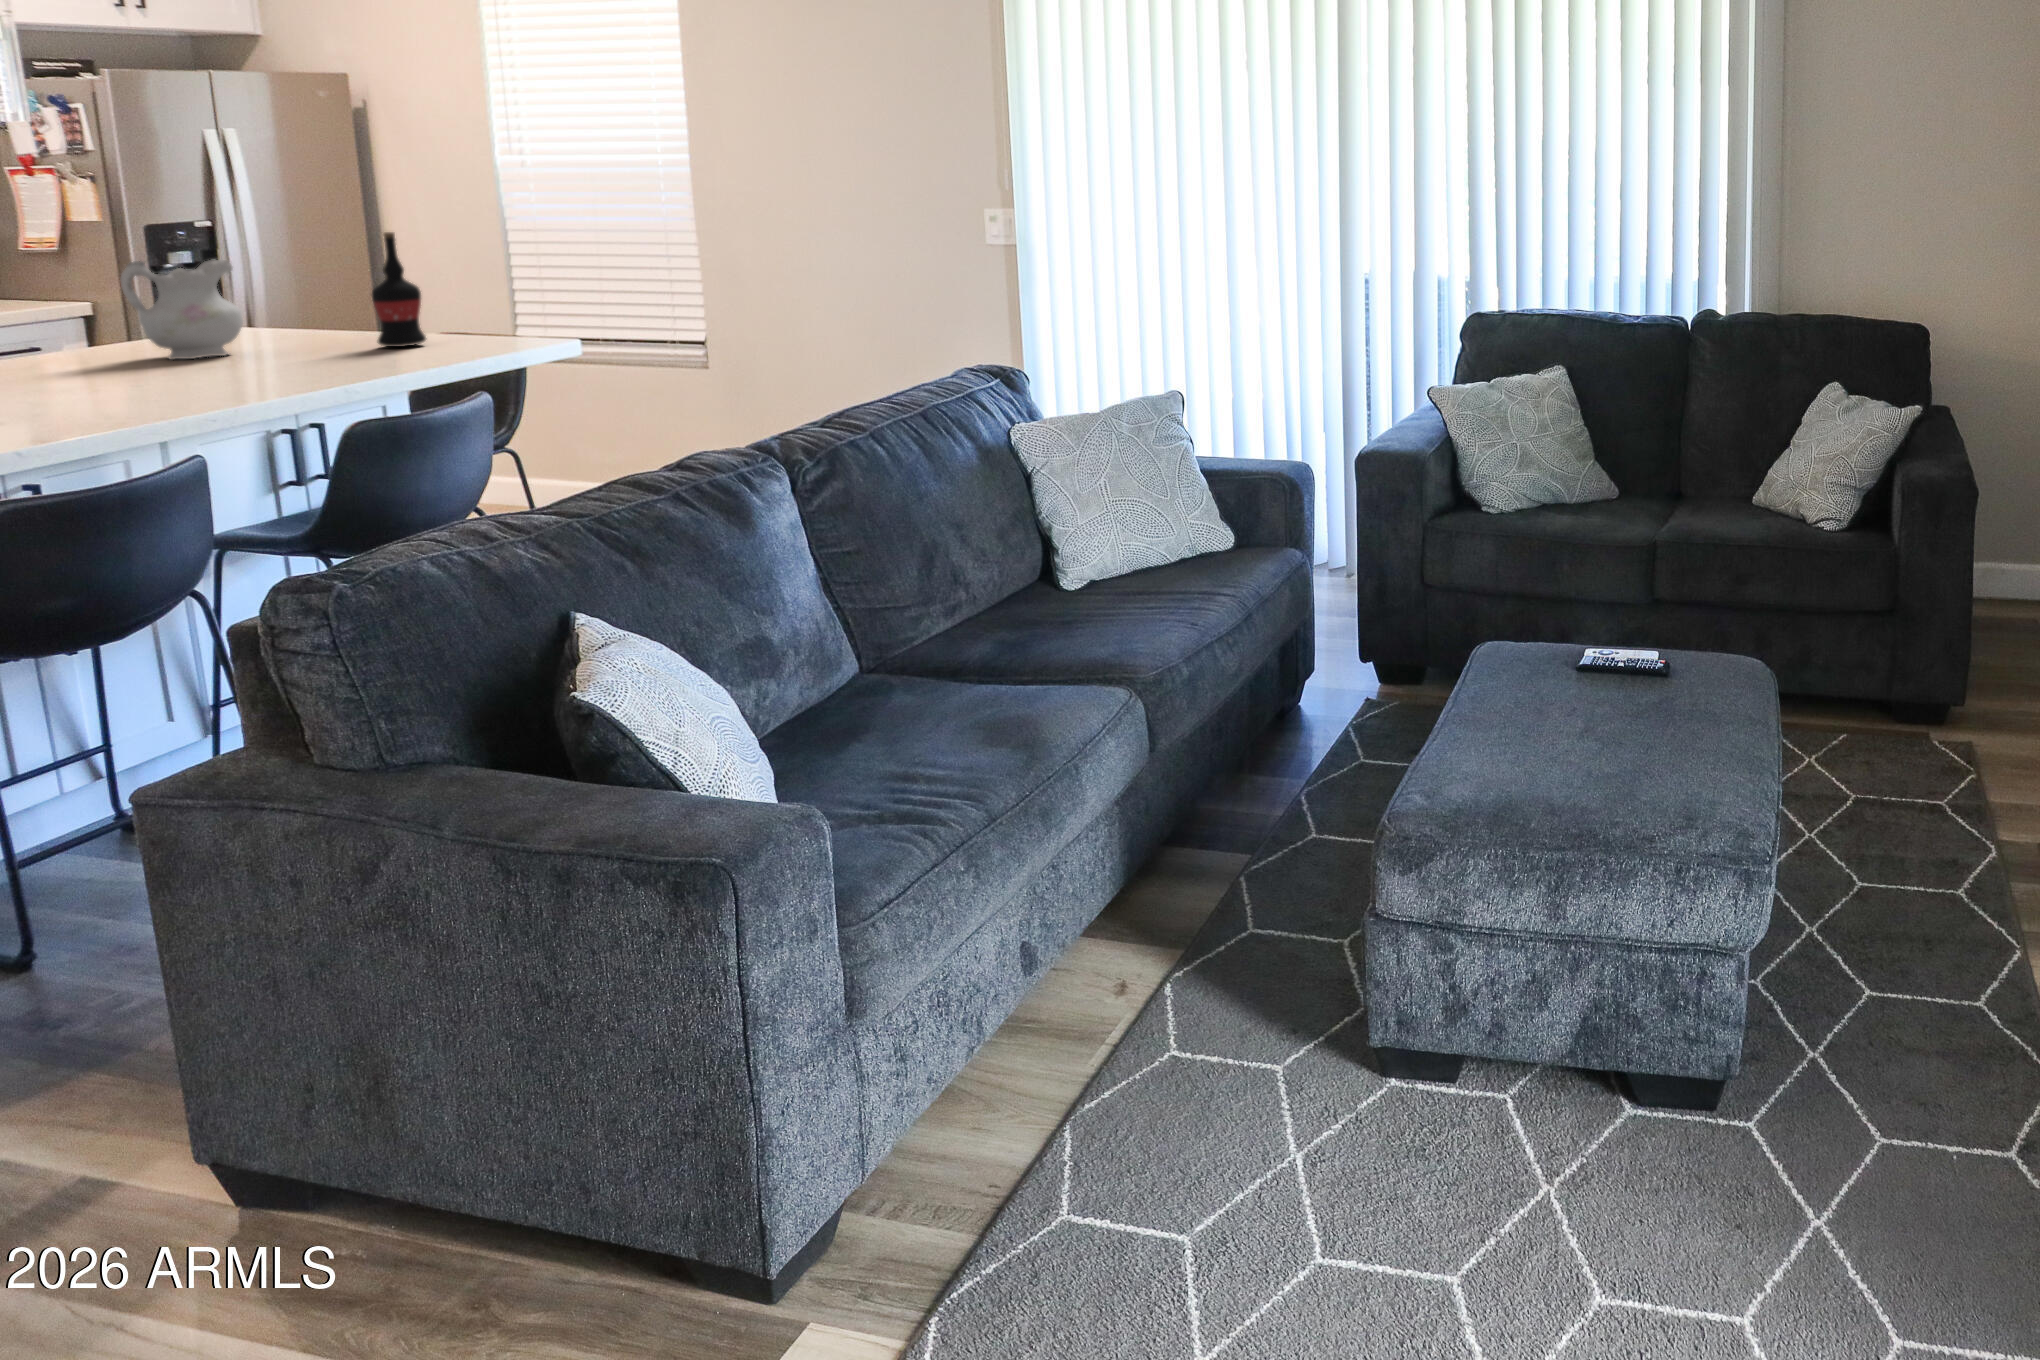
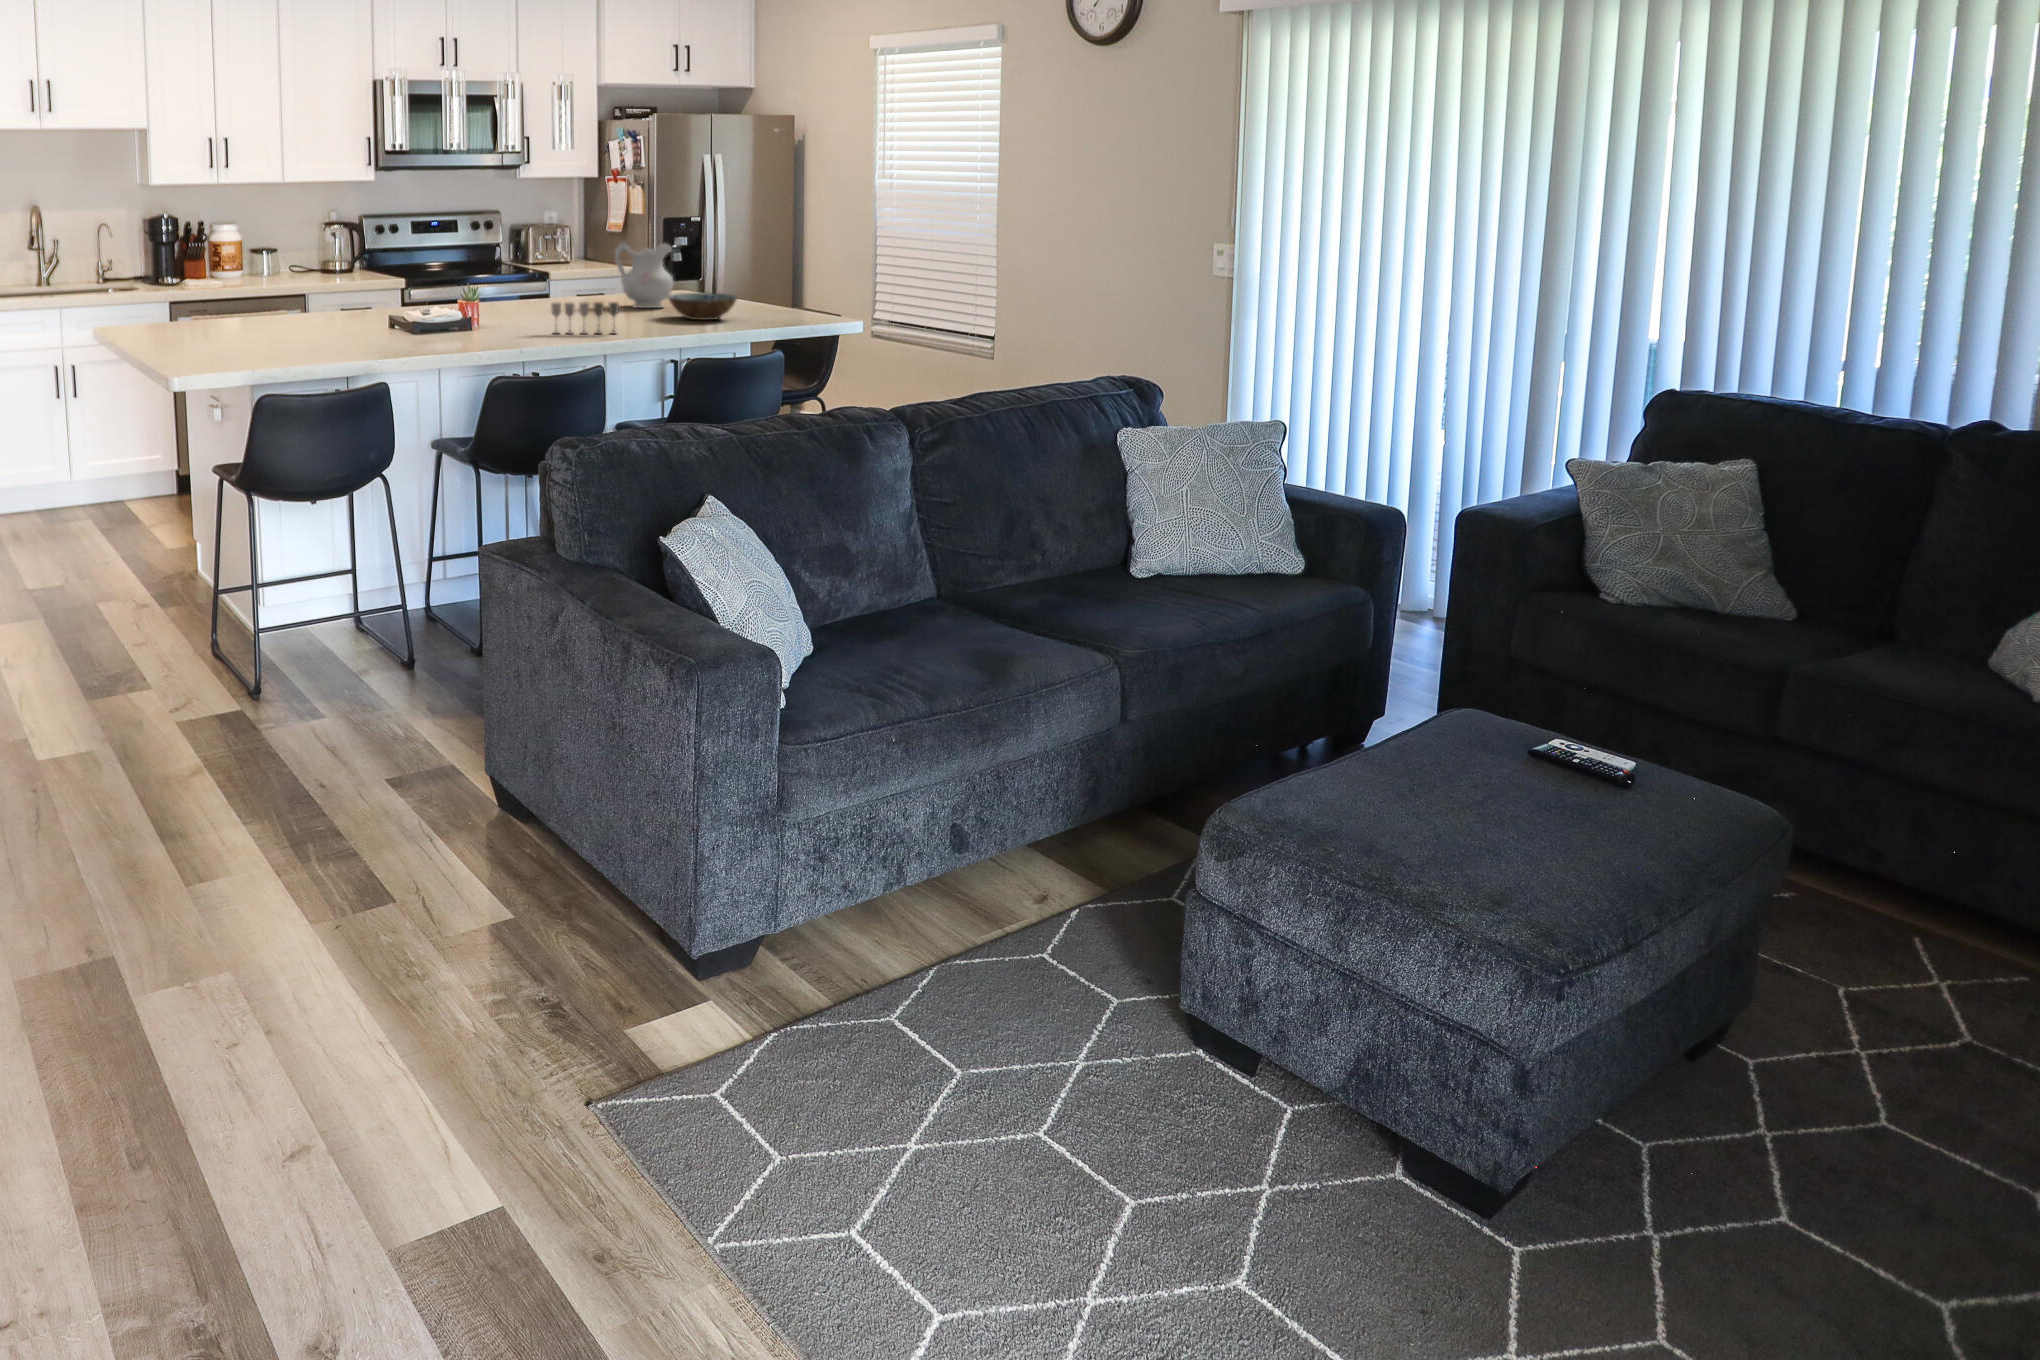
wine bottle: present [372,232,426,347] -> none [741,232,770,314]
bowl: none [253,324,383,366] -> present [668,293,737,320]
wine glass: none [50,354,197,417] -> present [551,302,619,334]

